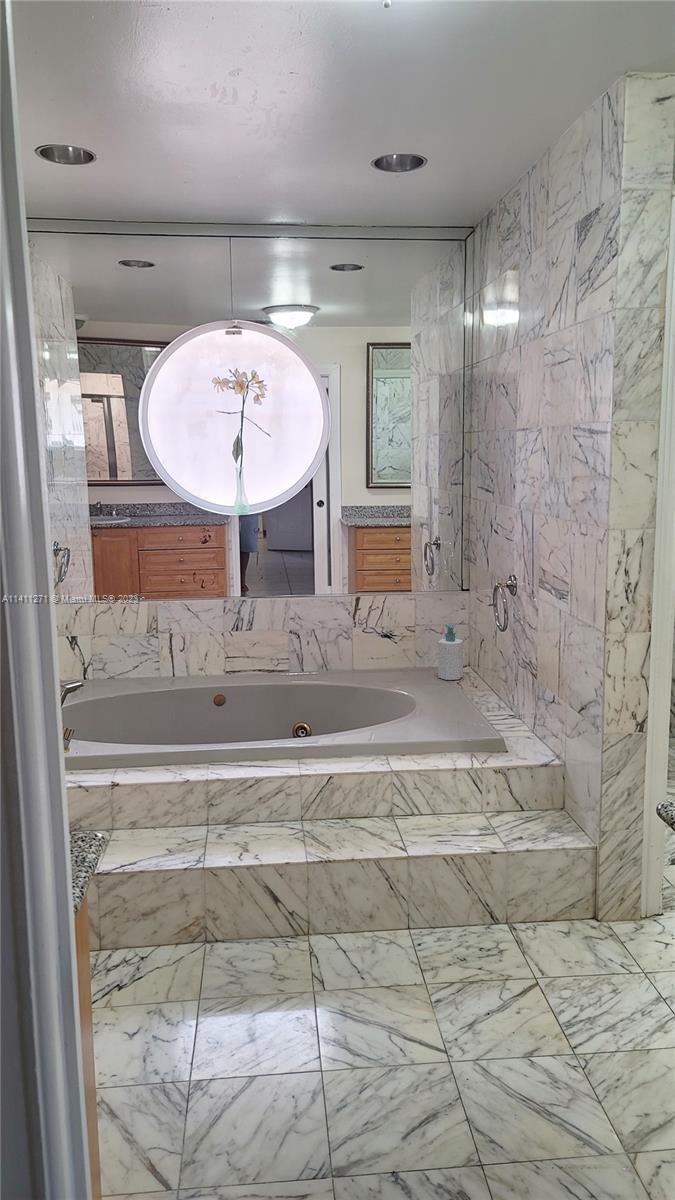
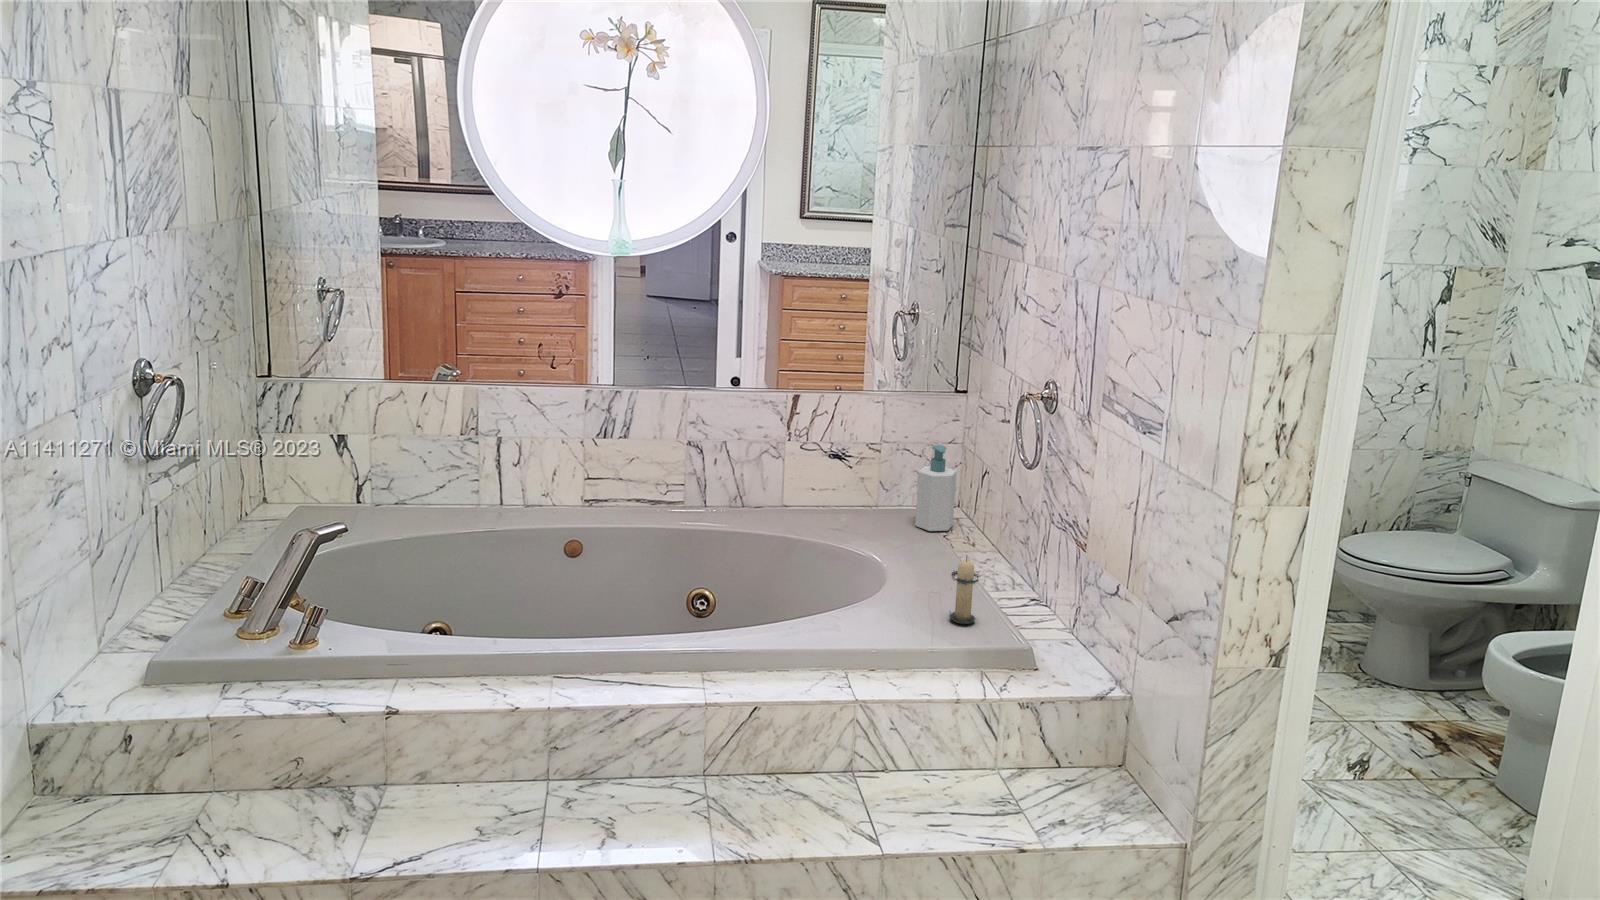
candle: none [452,685,473,729] -> present [950,556,979,624]

